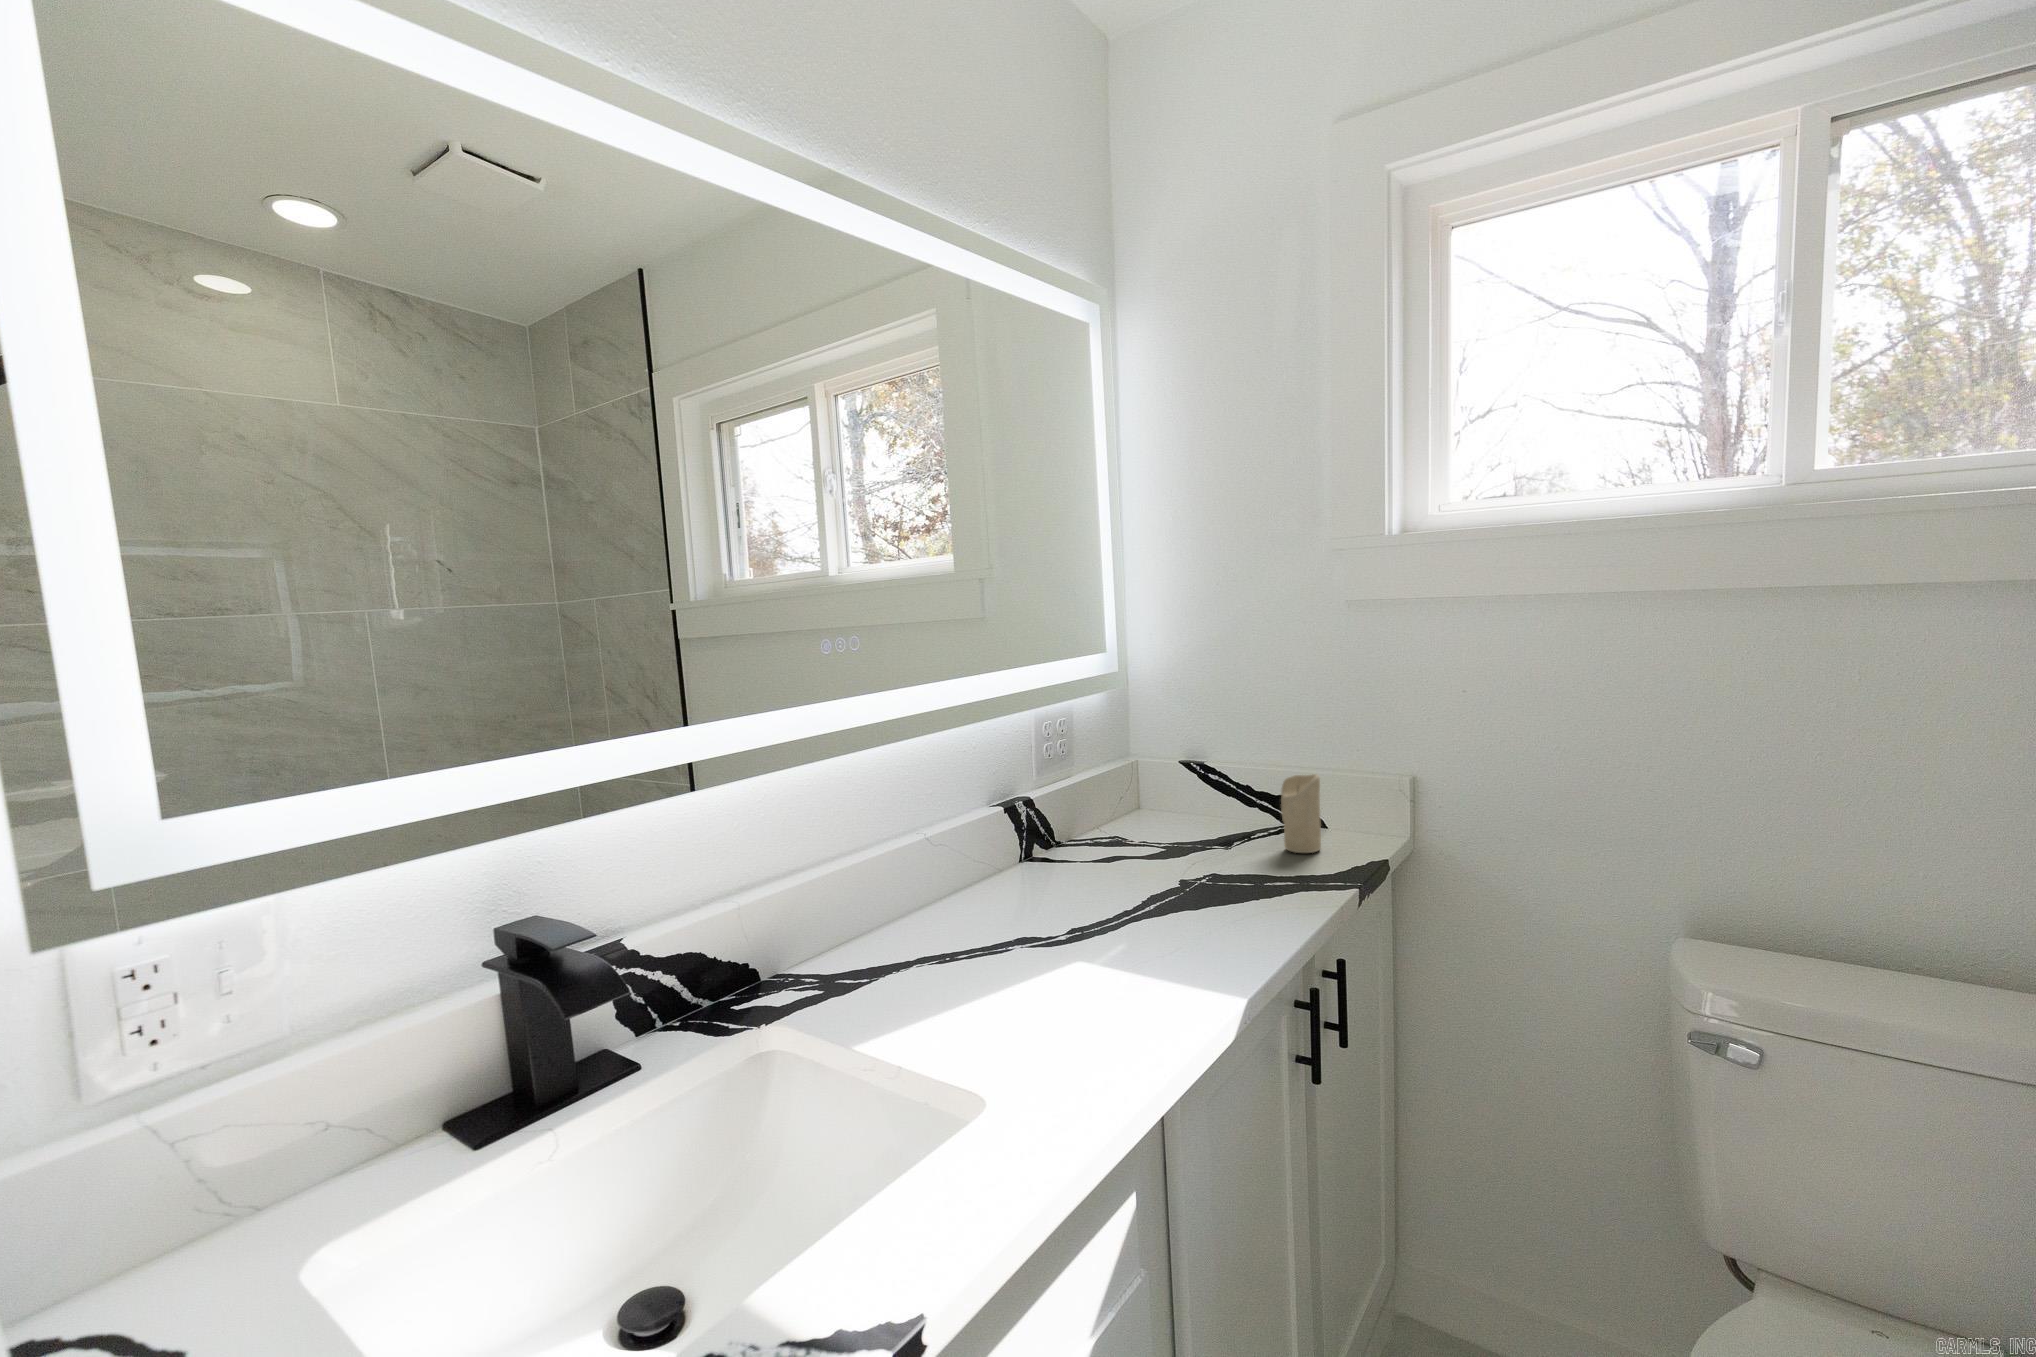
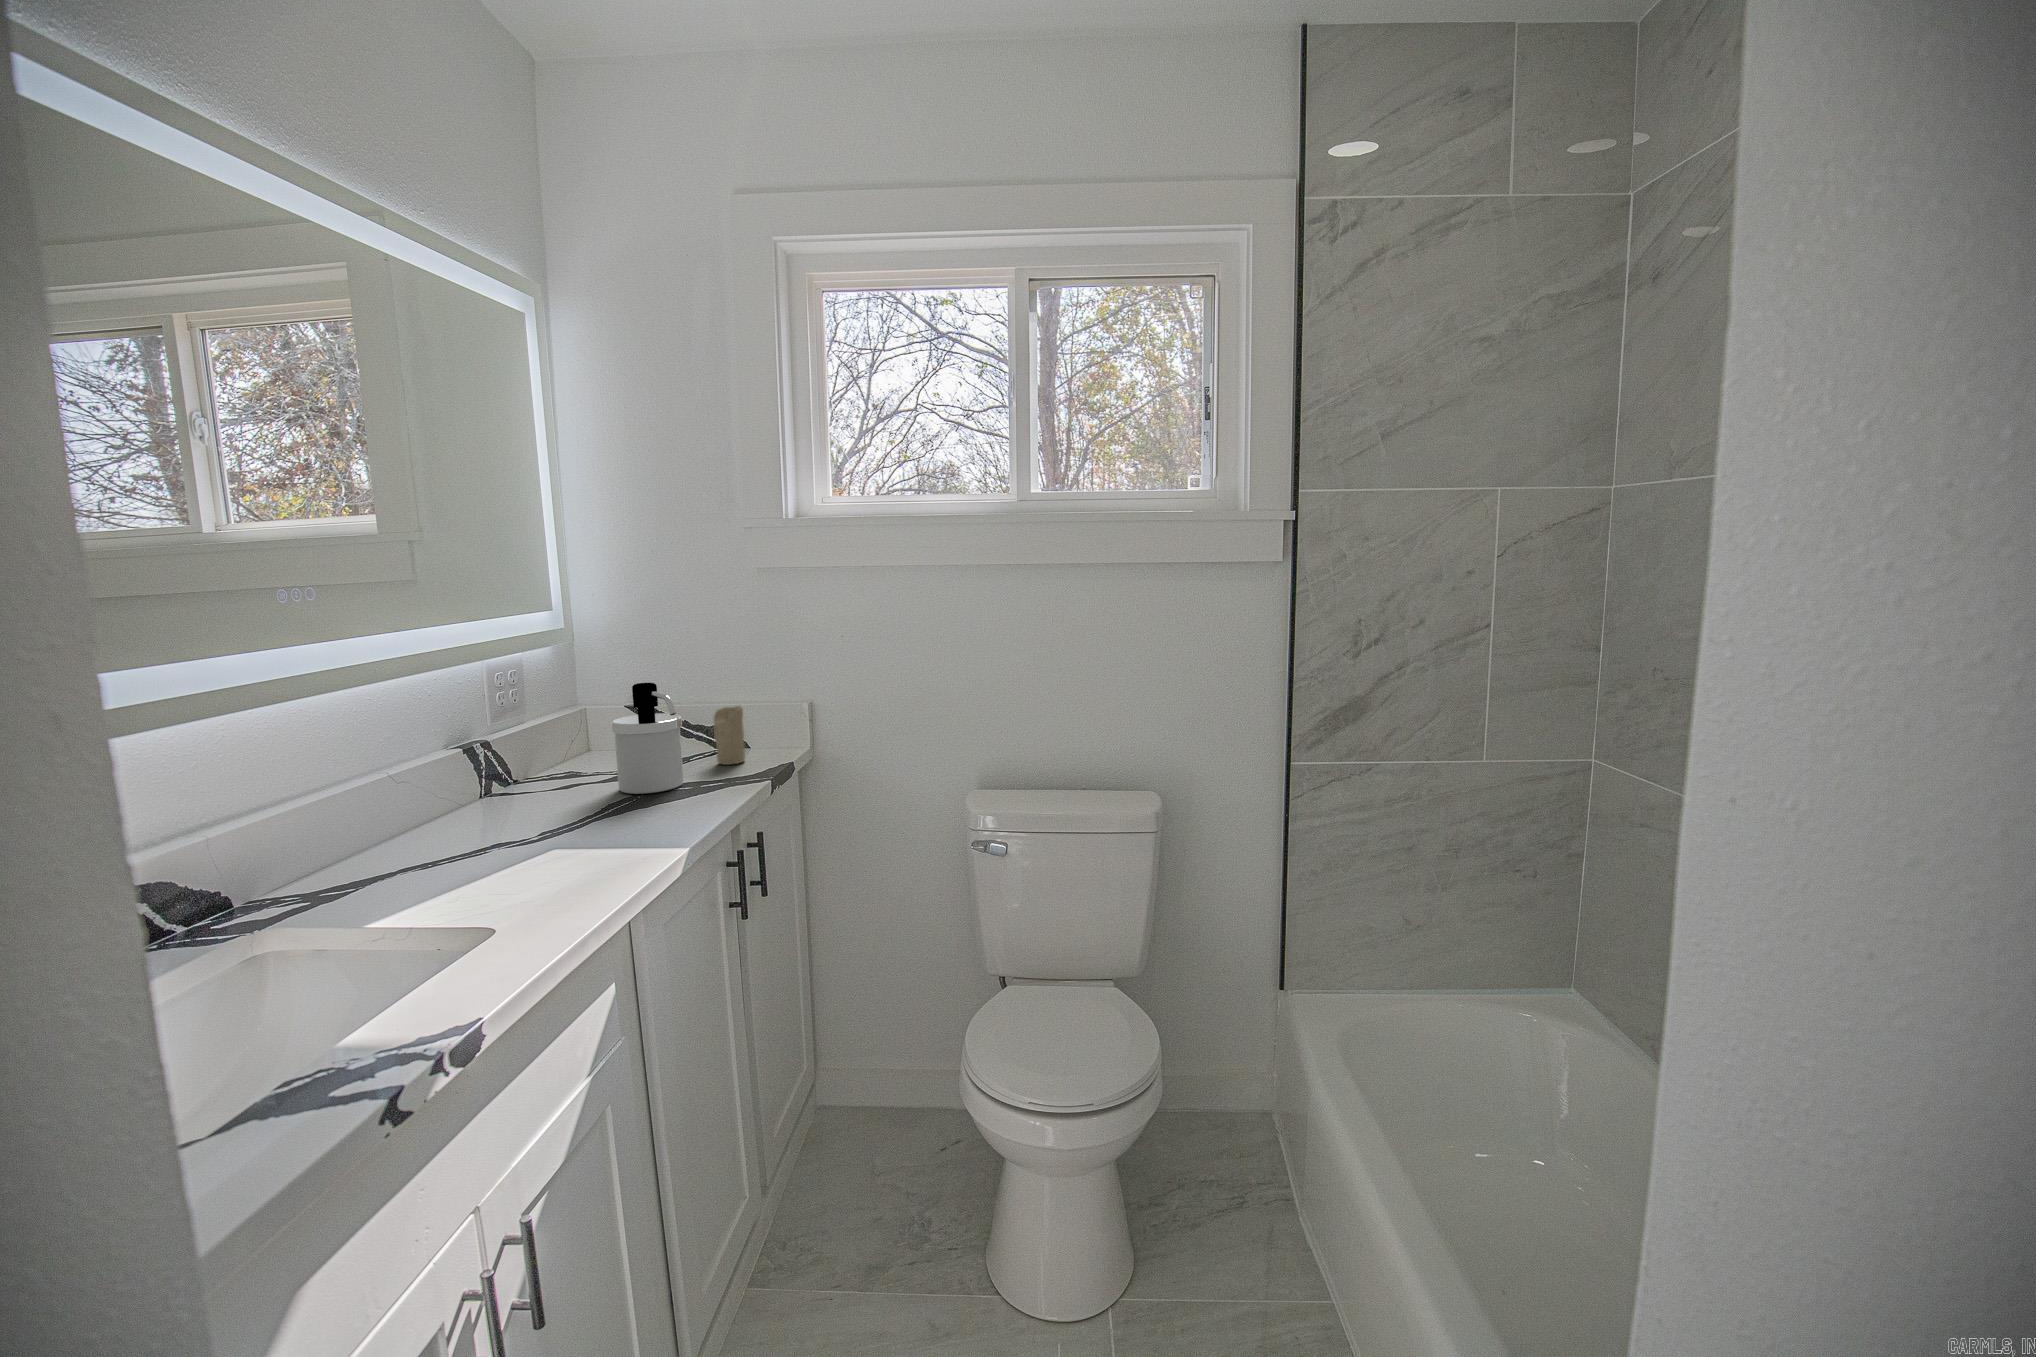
soap dispenser: none [1158,742,1241,885] -> present [611,683,684,794]

